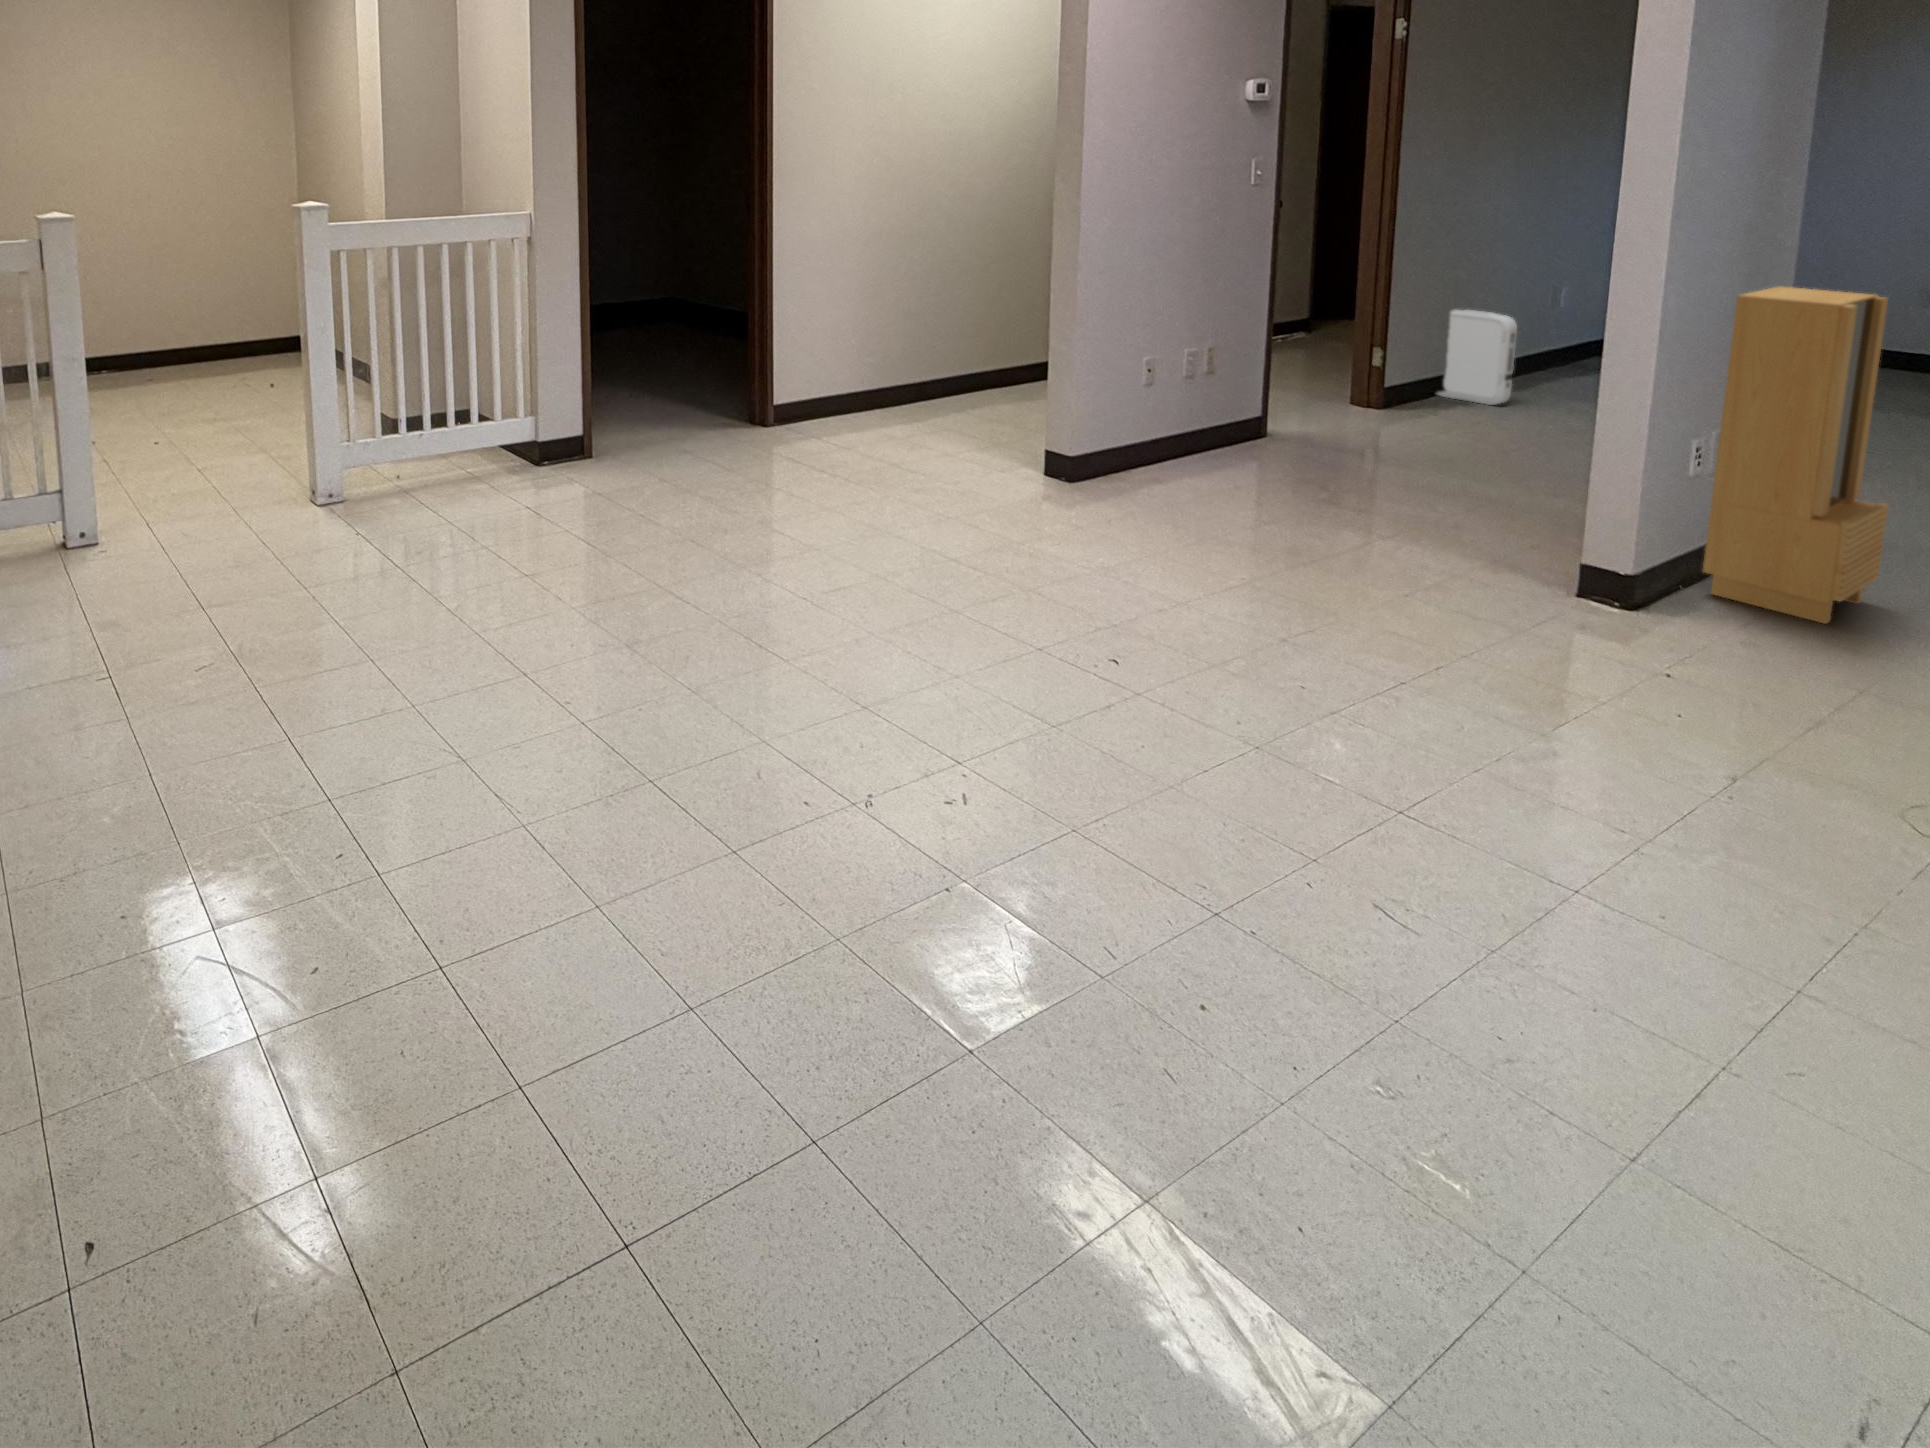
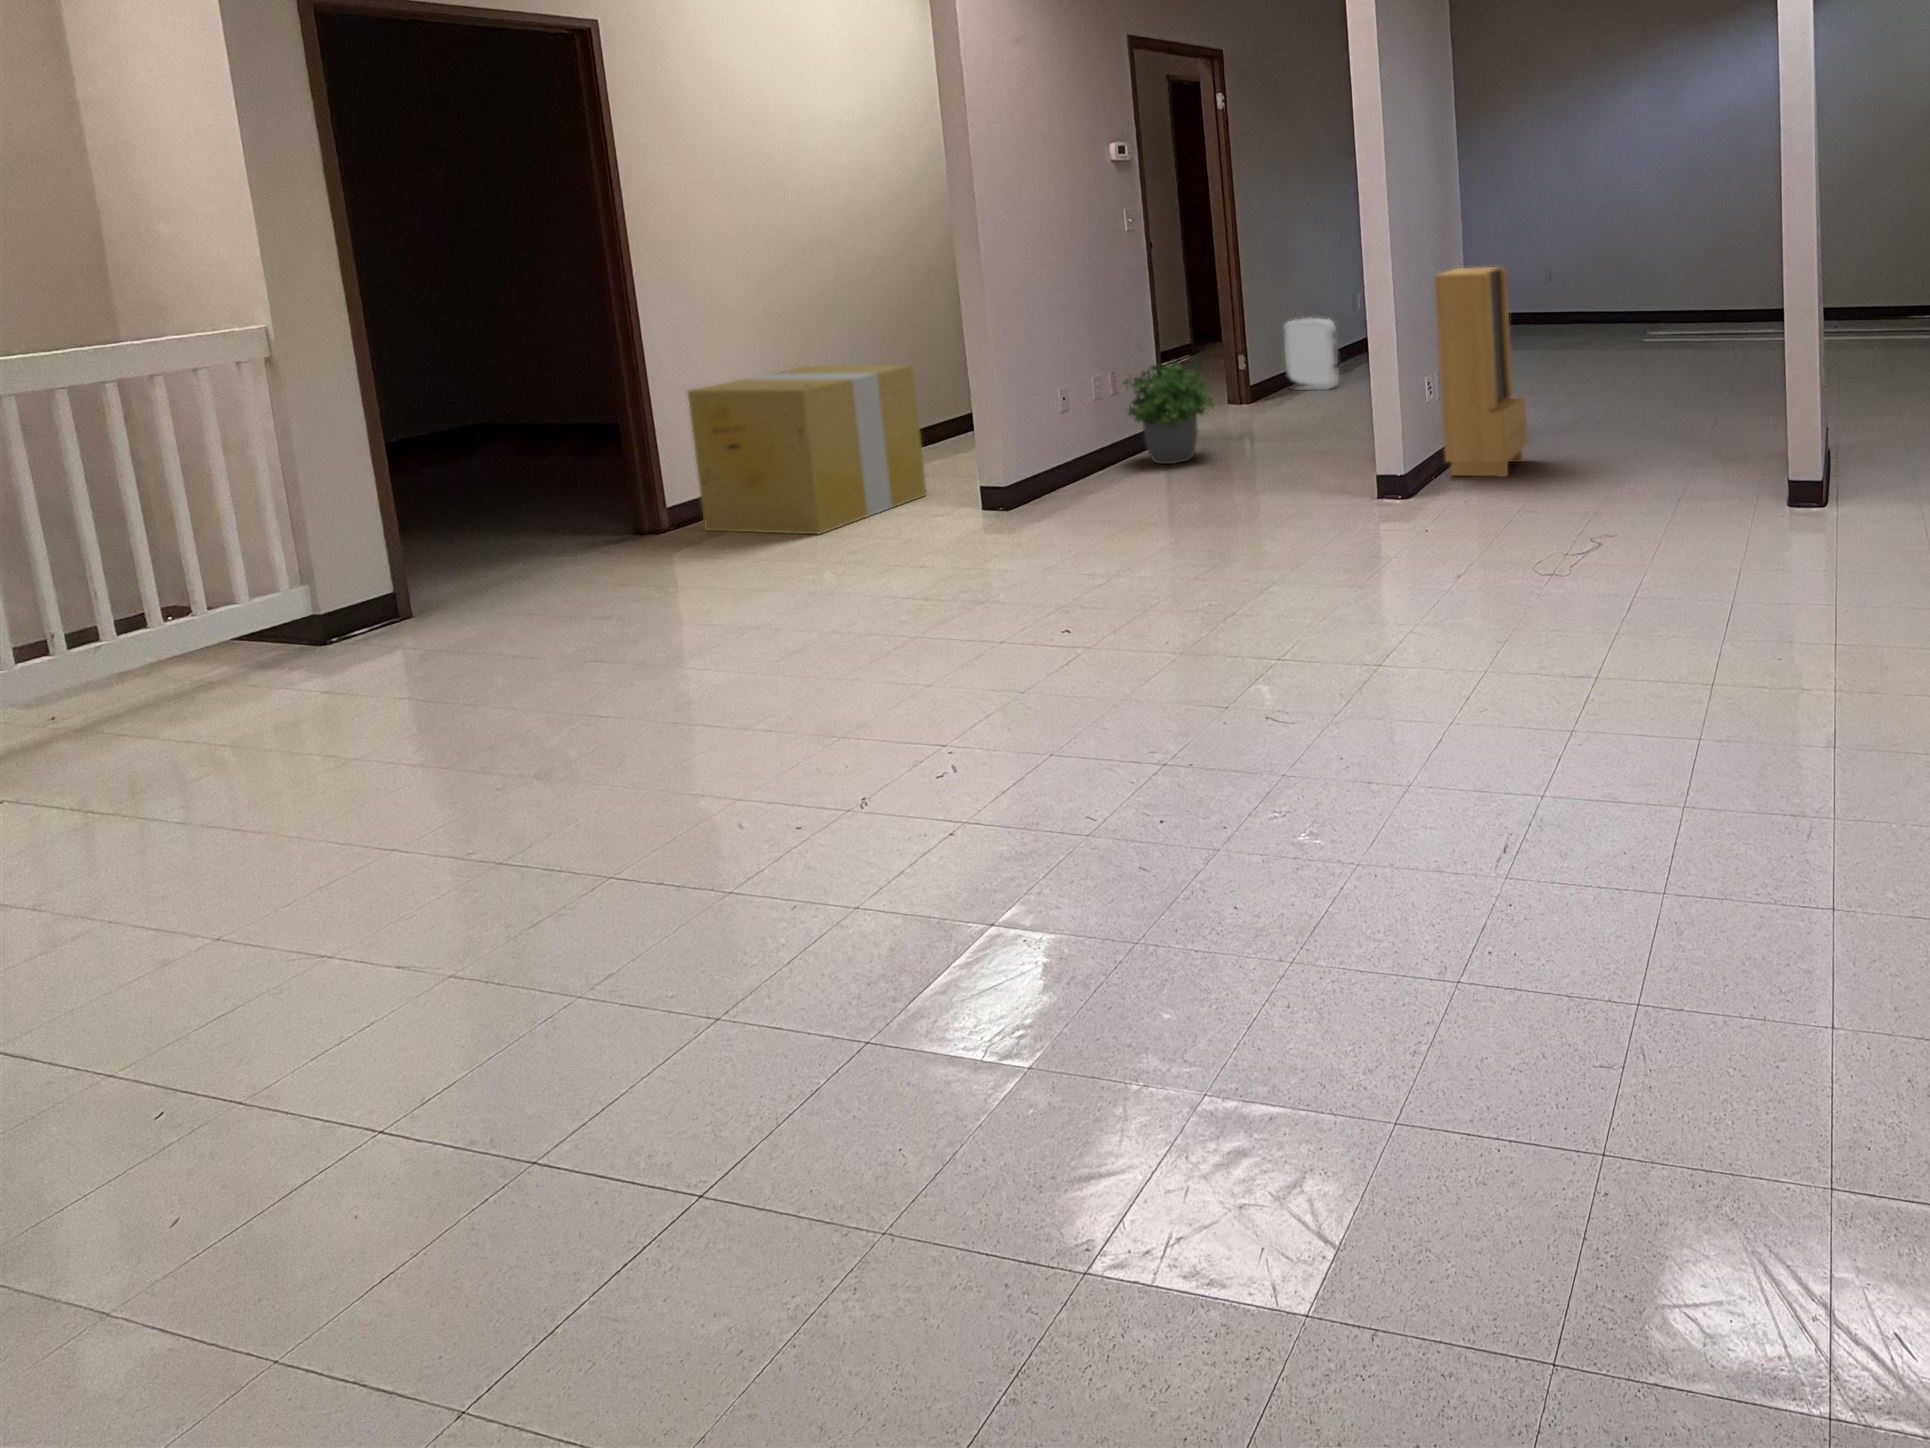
cardboard box: none [802,293,997,462] -> present [688,365,927,534]
potted plant: none [1218,345,1334,468] -> present [1123,361,1214,464]

